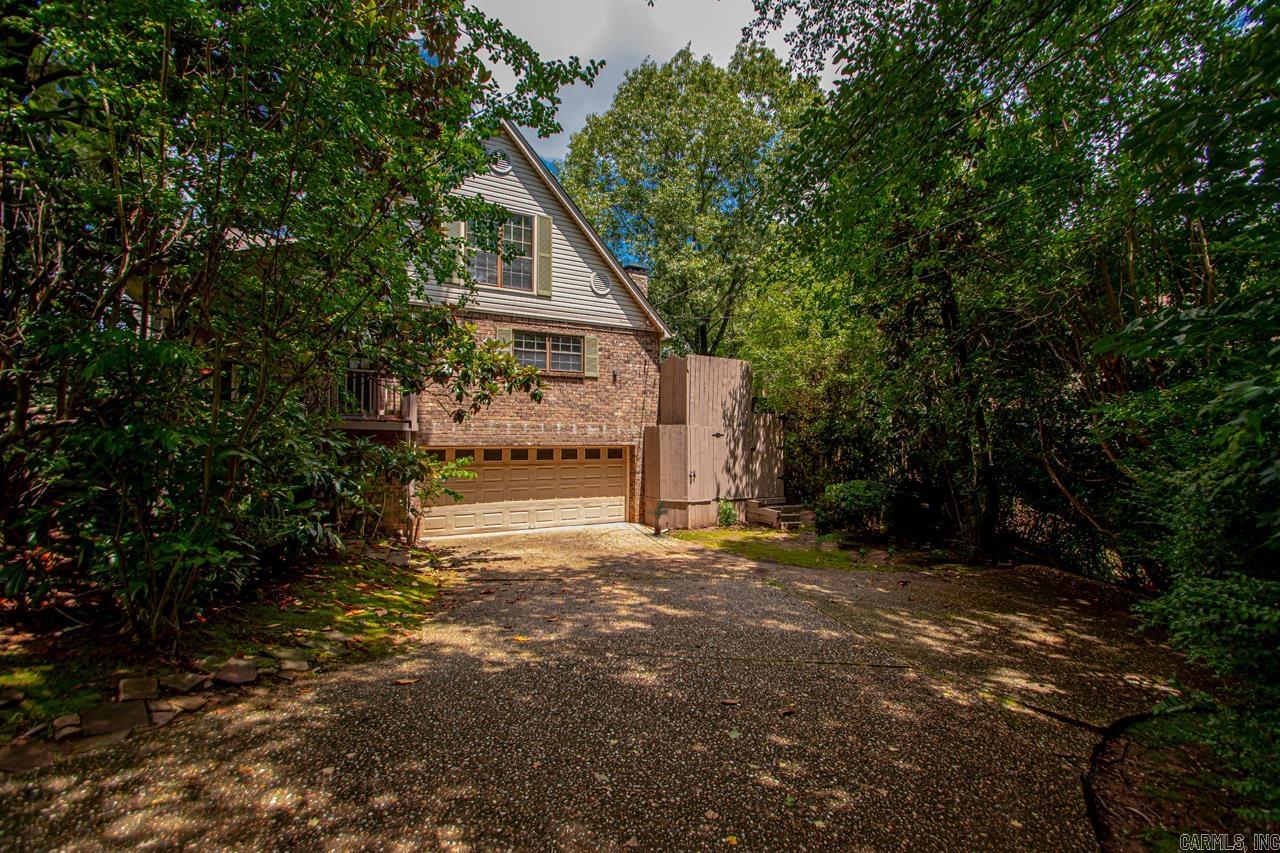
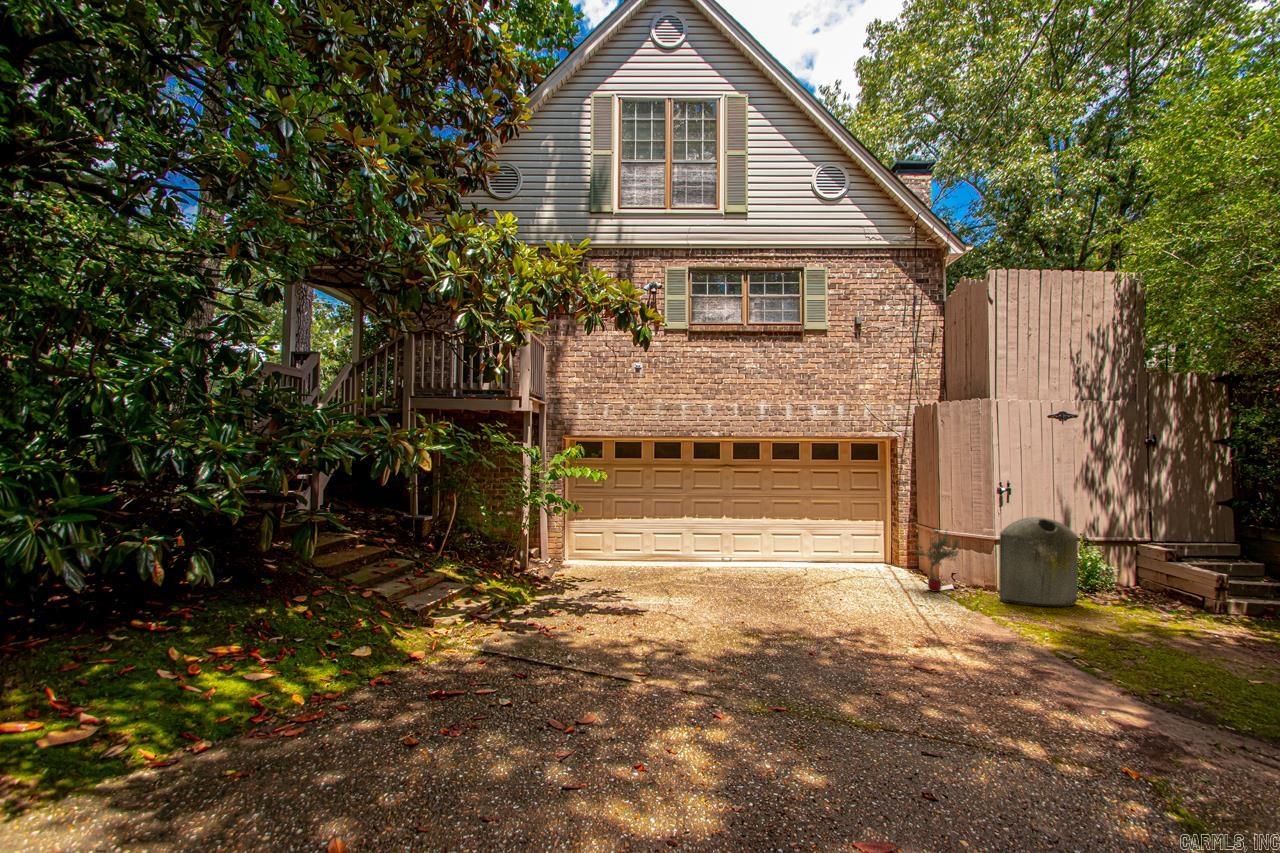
trash can: none [689,489,724,536] -> present [999,517,1078,607]

